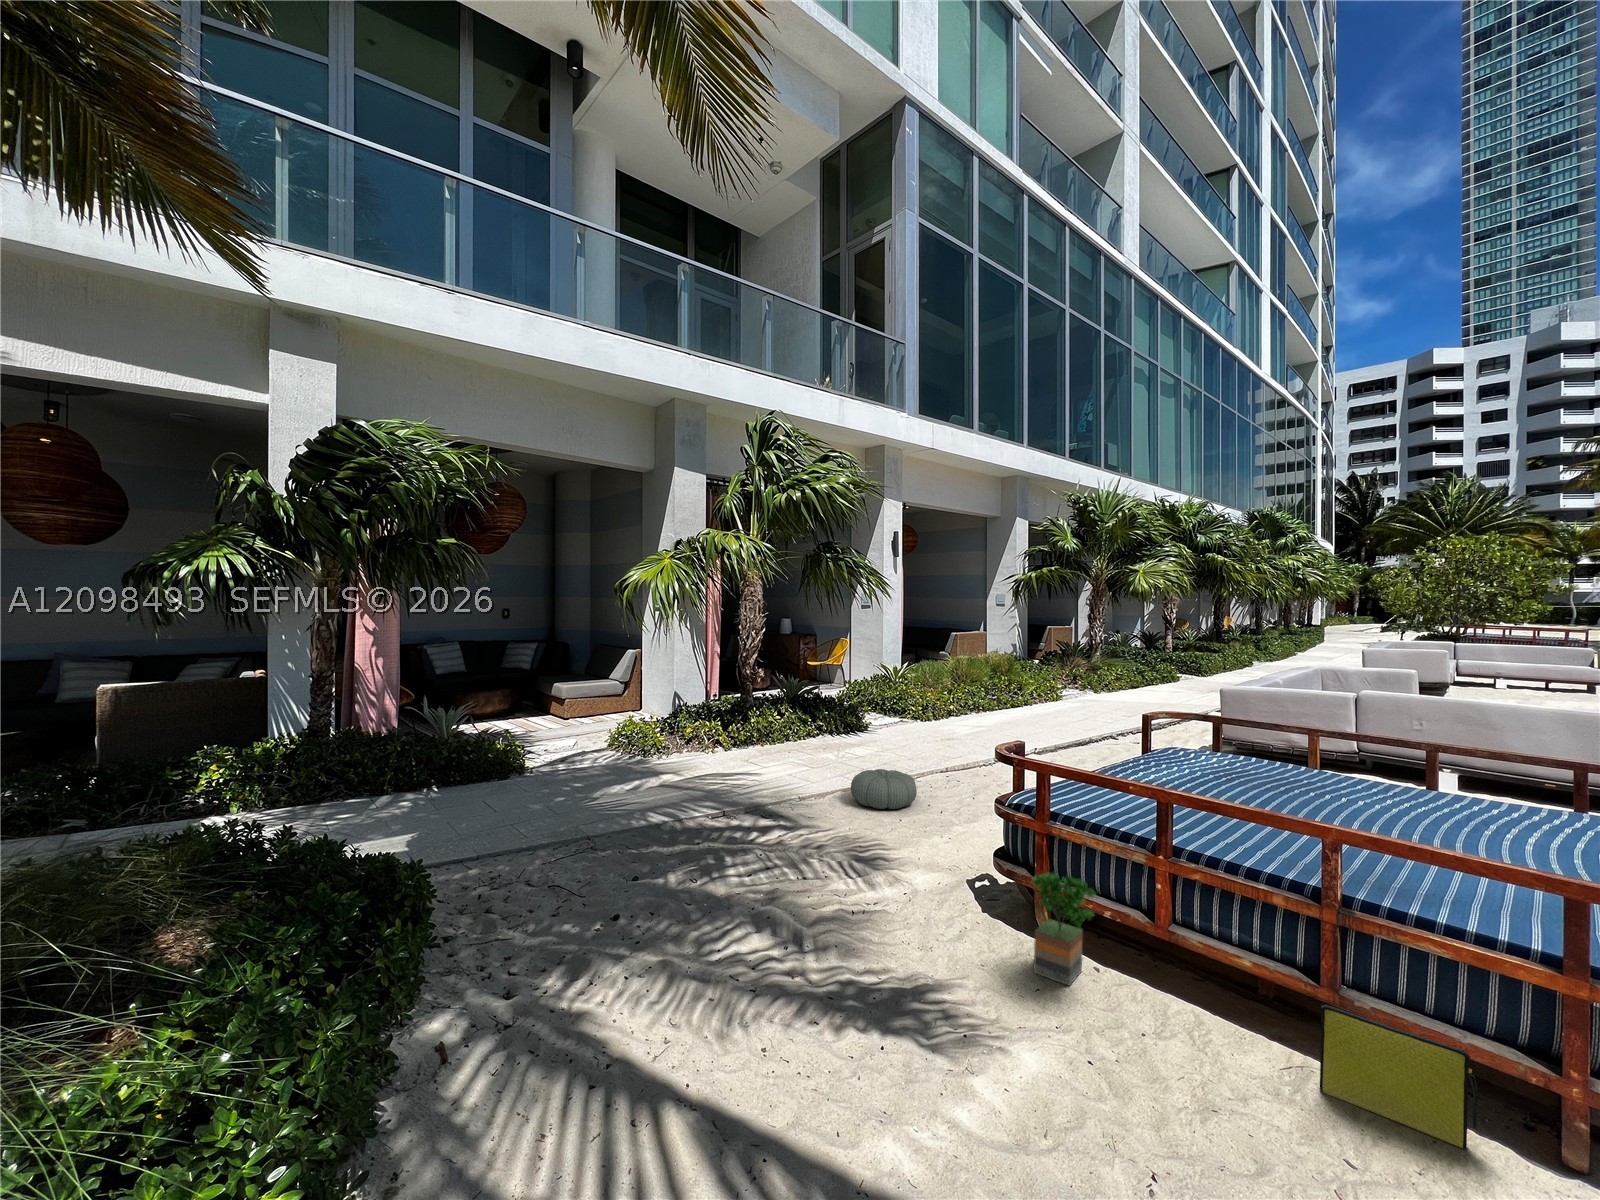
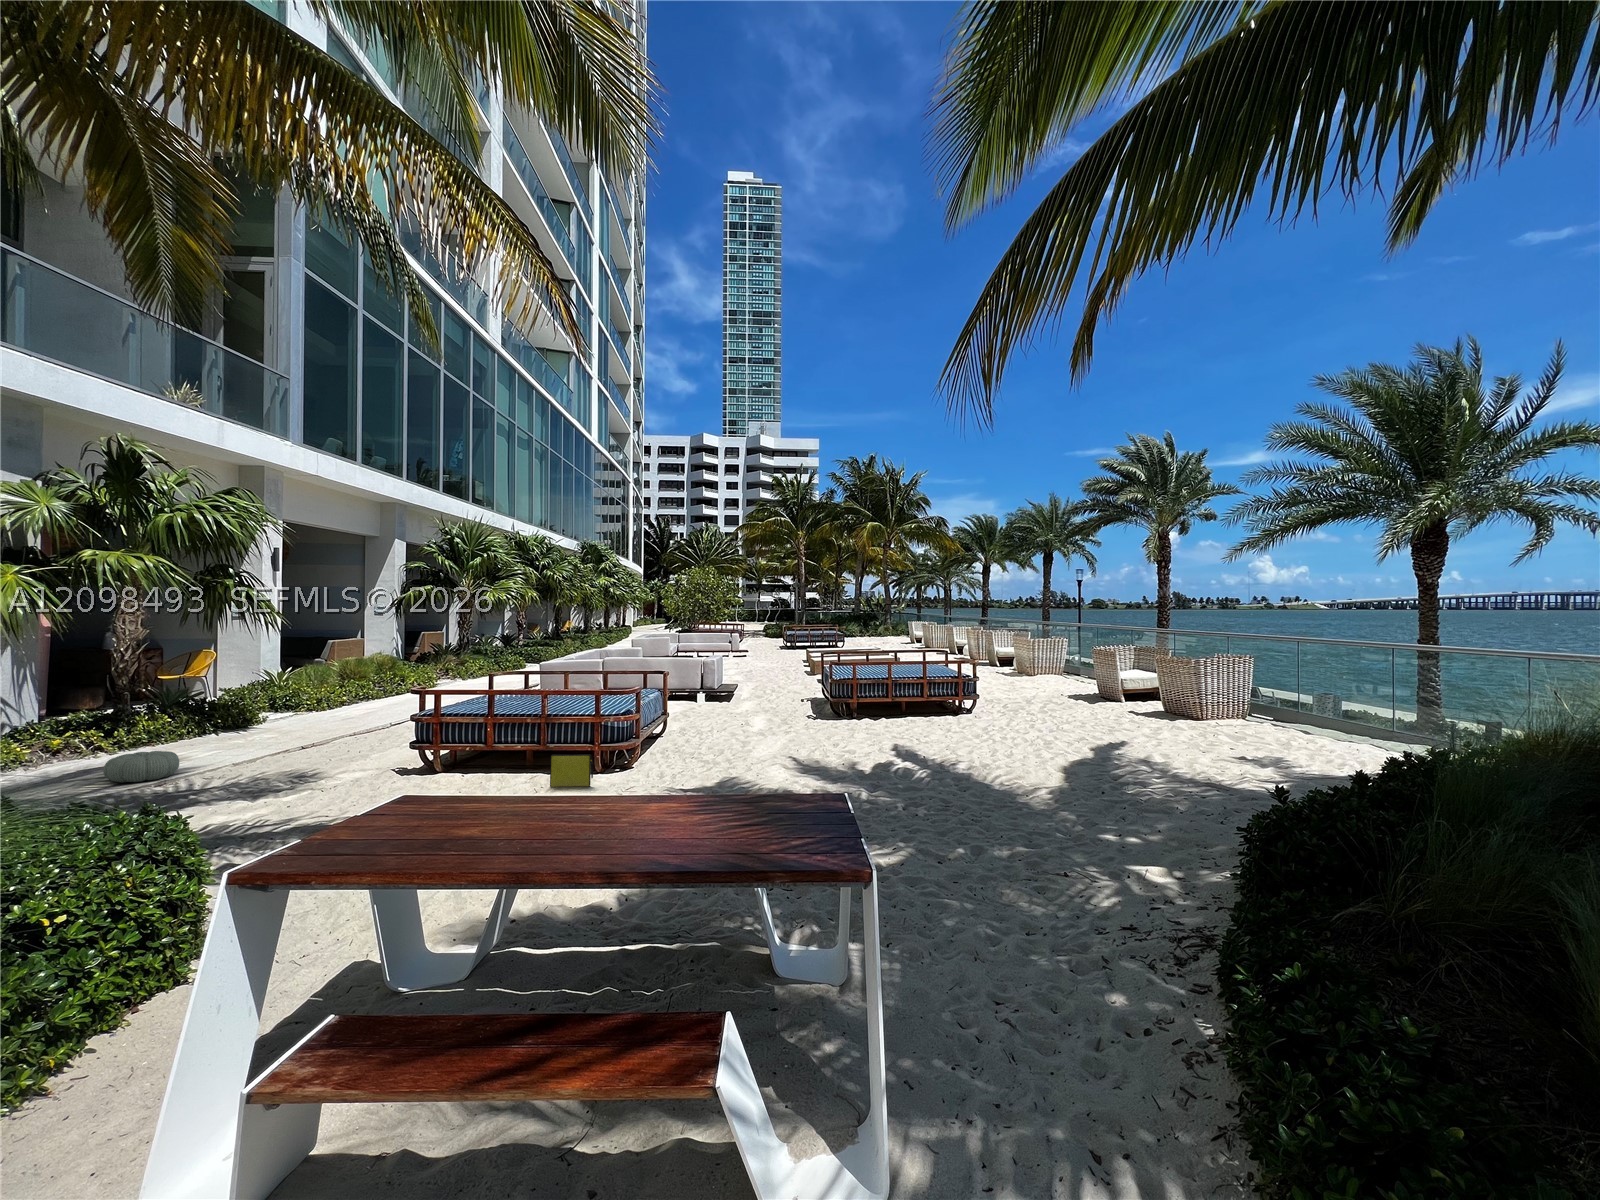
pouf: present [851,769,917,809] -> present [103,751,179,783]
potted tree: present [1032,872,1096,985] -> none [433,738,467,787]

